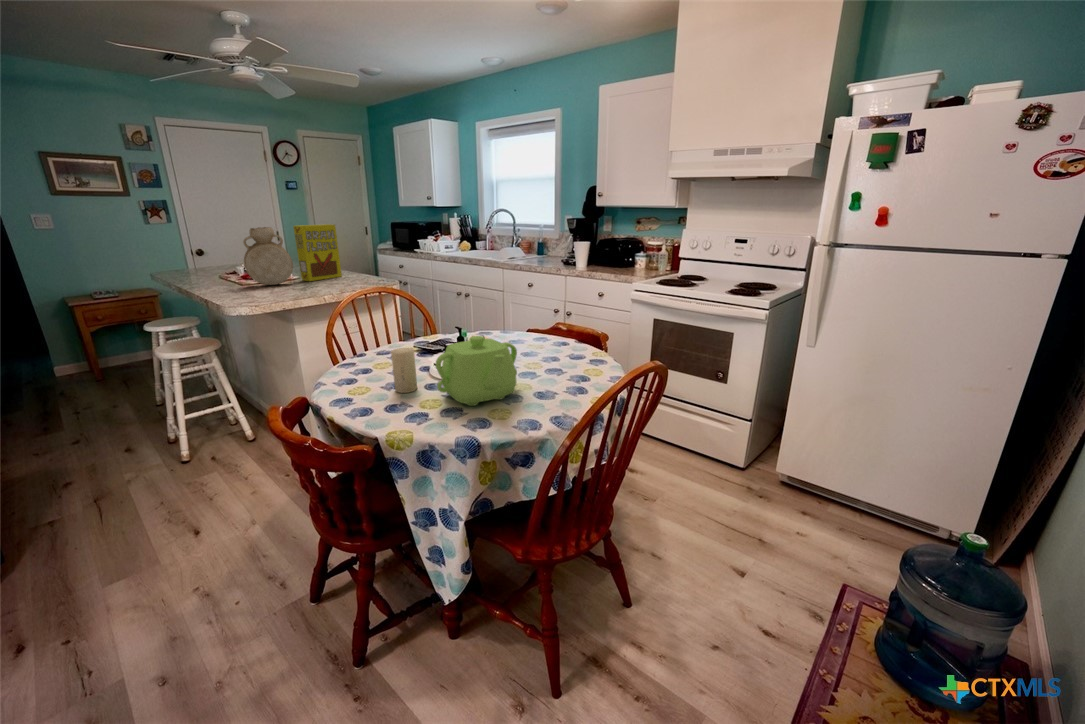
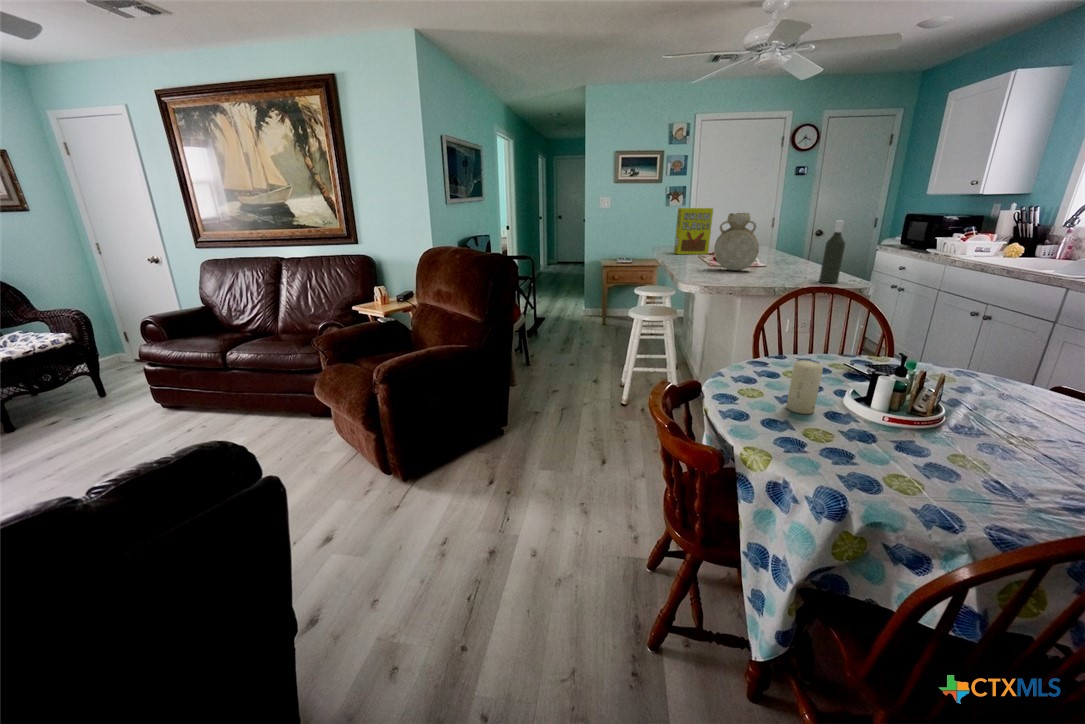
cereal box: present [293,224,342,281] -> present [674,208,713,254]
bottle: none [353,230,372,284] -> present [819,220,845,283]
teapot: present [436,336,517,406] -> none [831,371,978,467]

